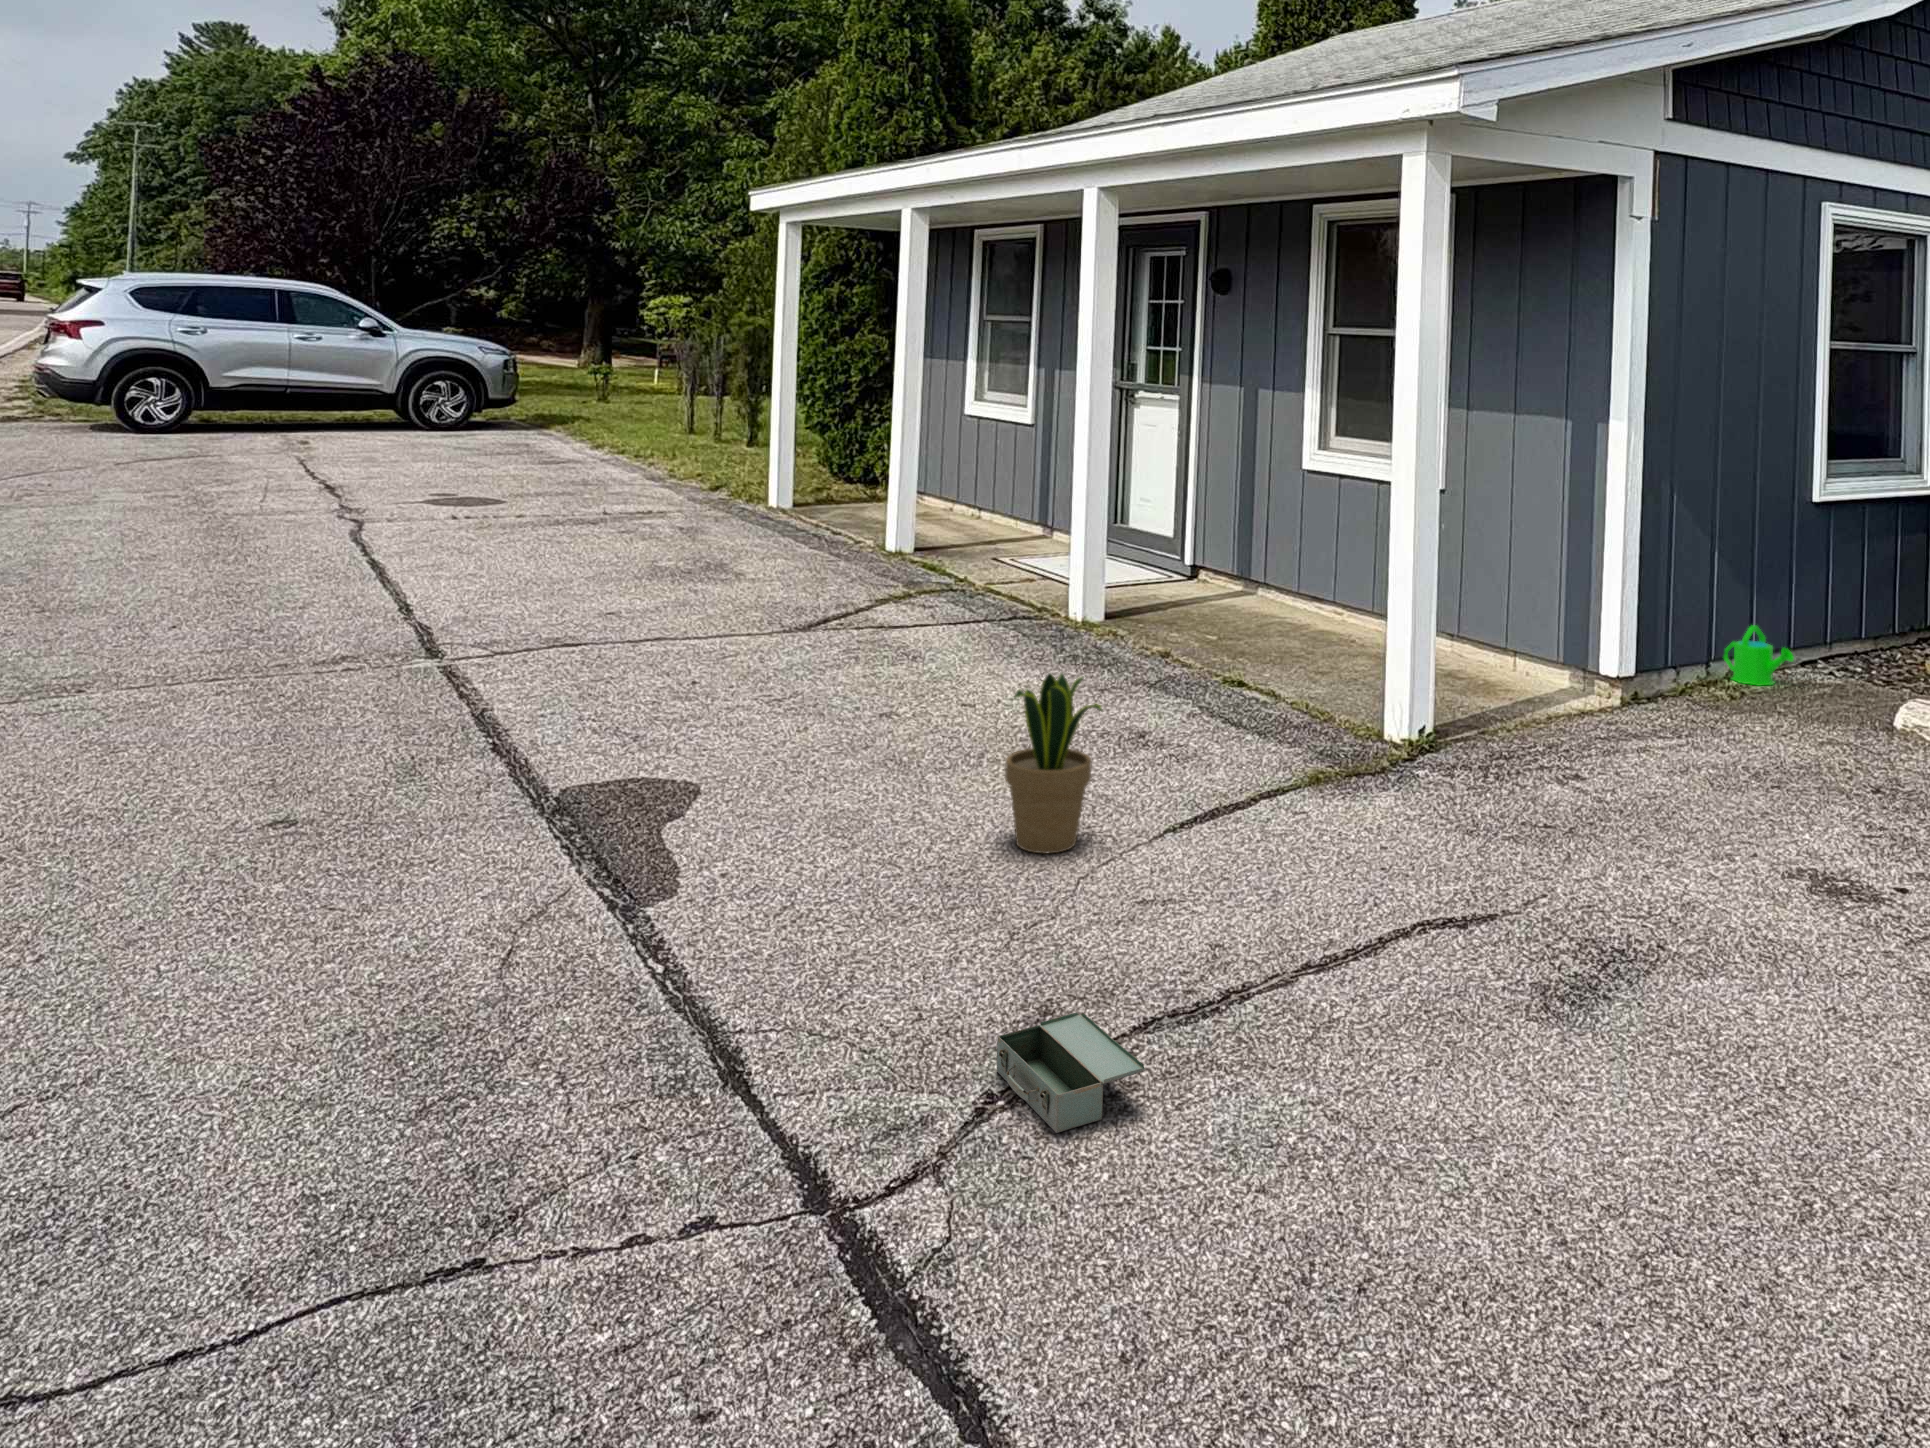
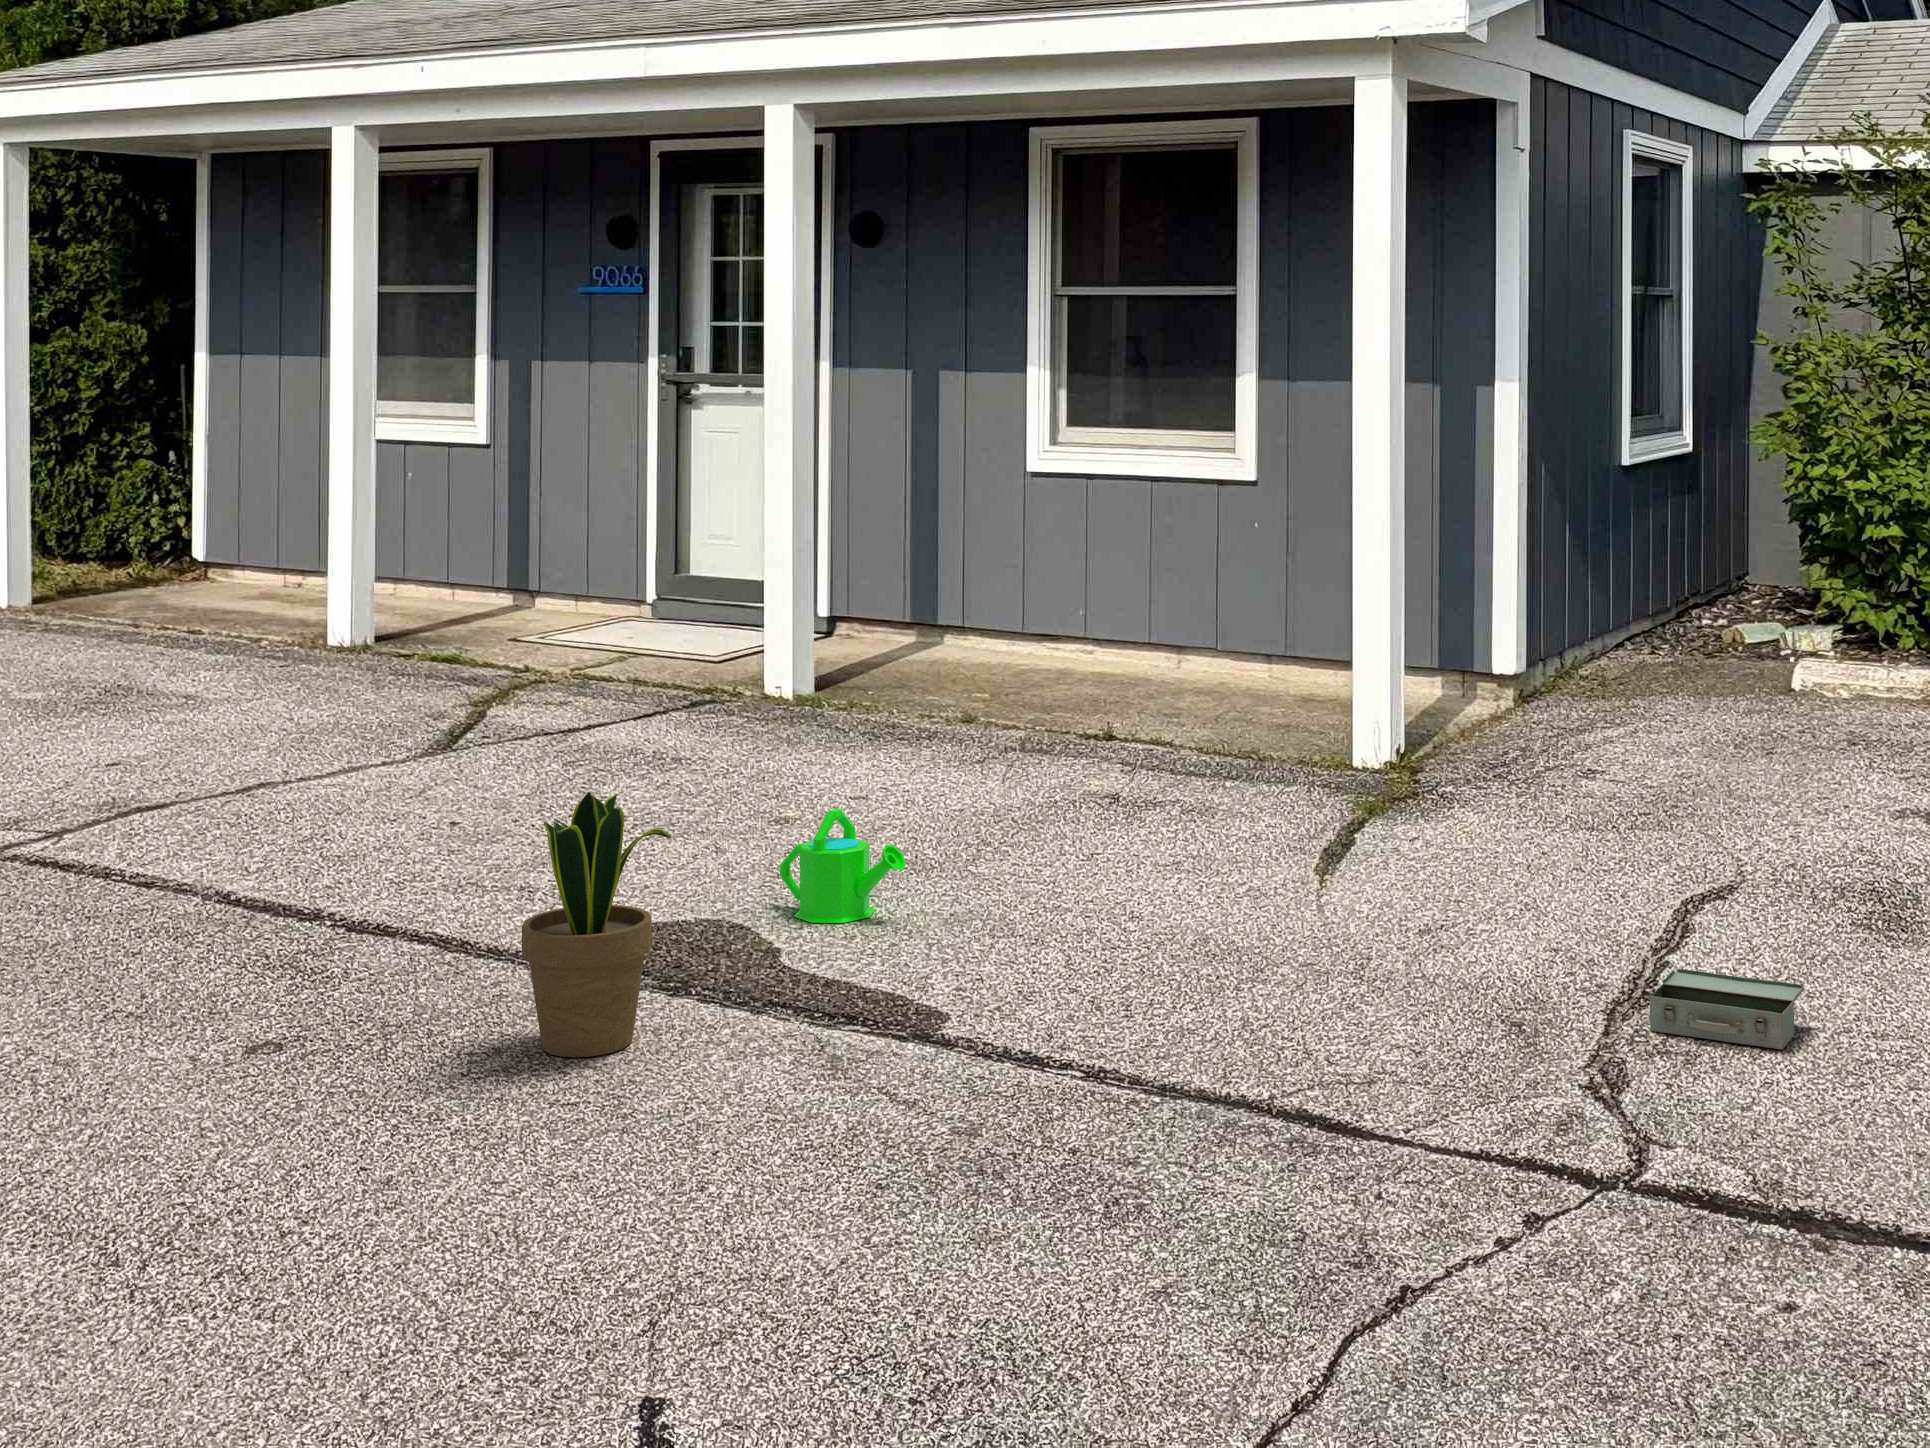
watering can: present [1724,625,1794,686] -> present [780,808,906,923]
potted plant: present [1005,673,1102,854] -> present [522,791,671,1057]

